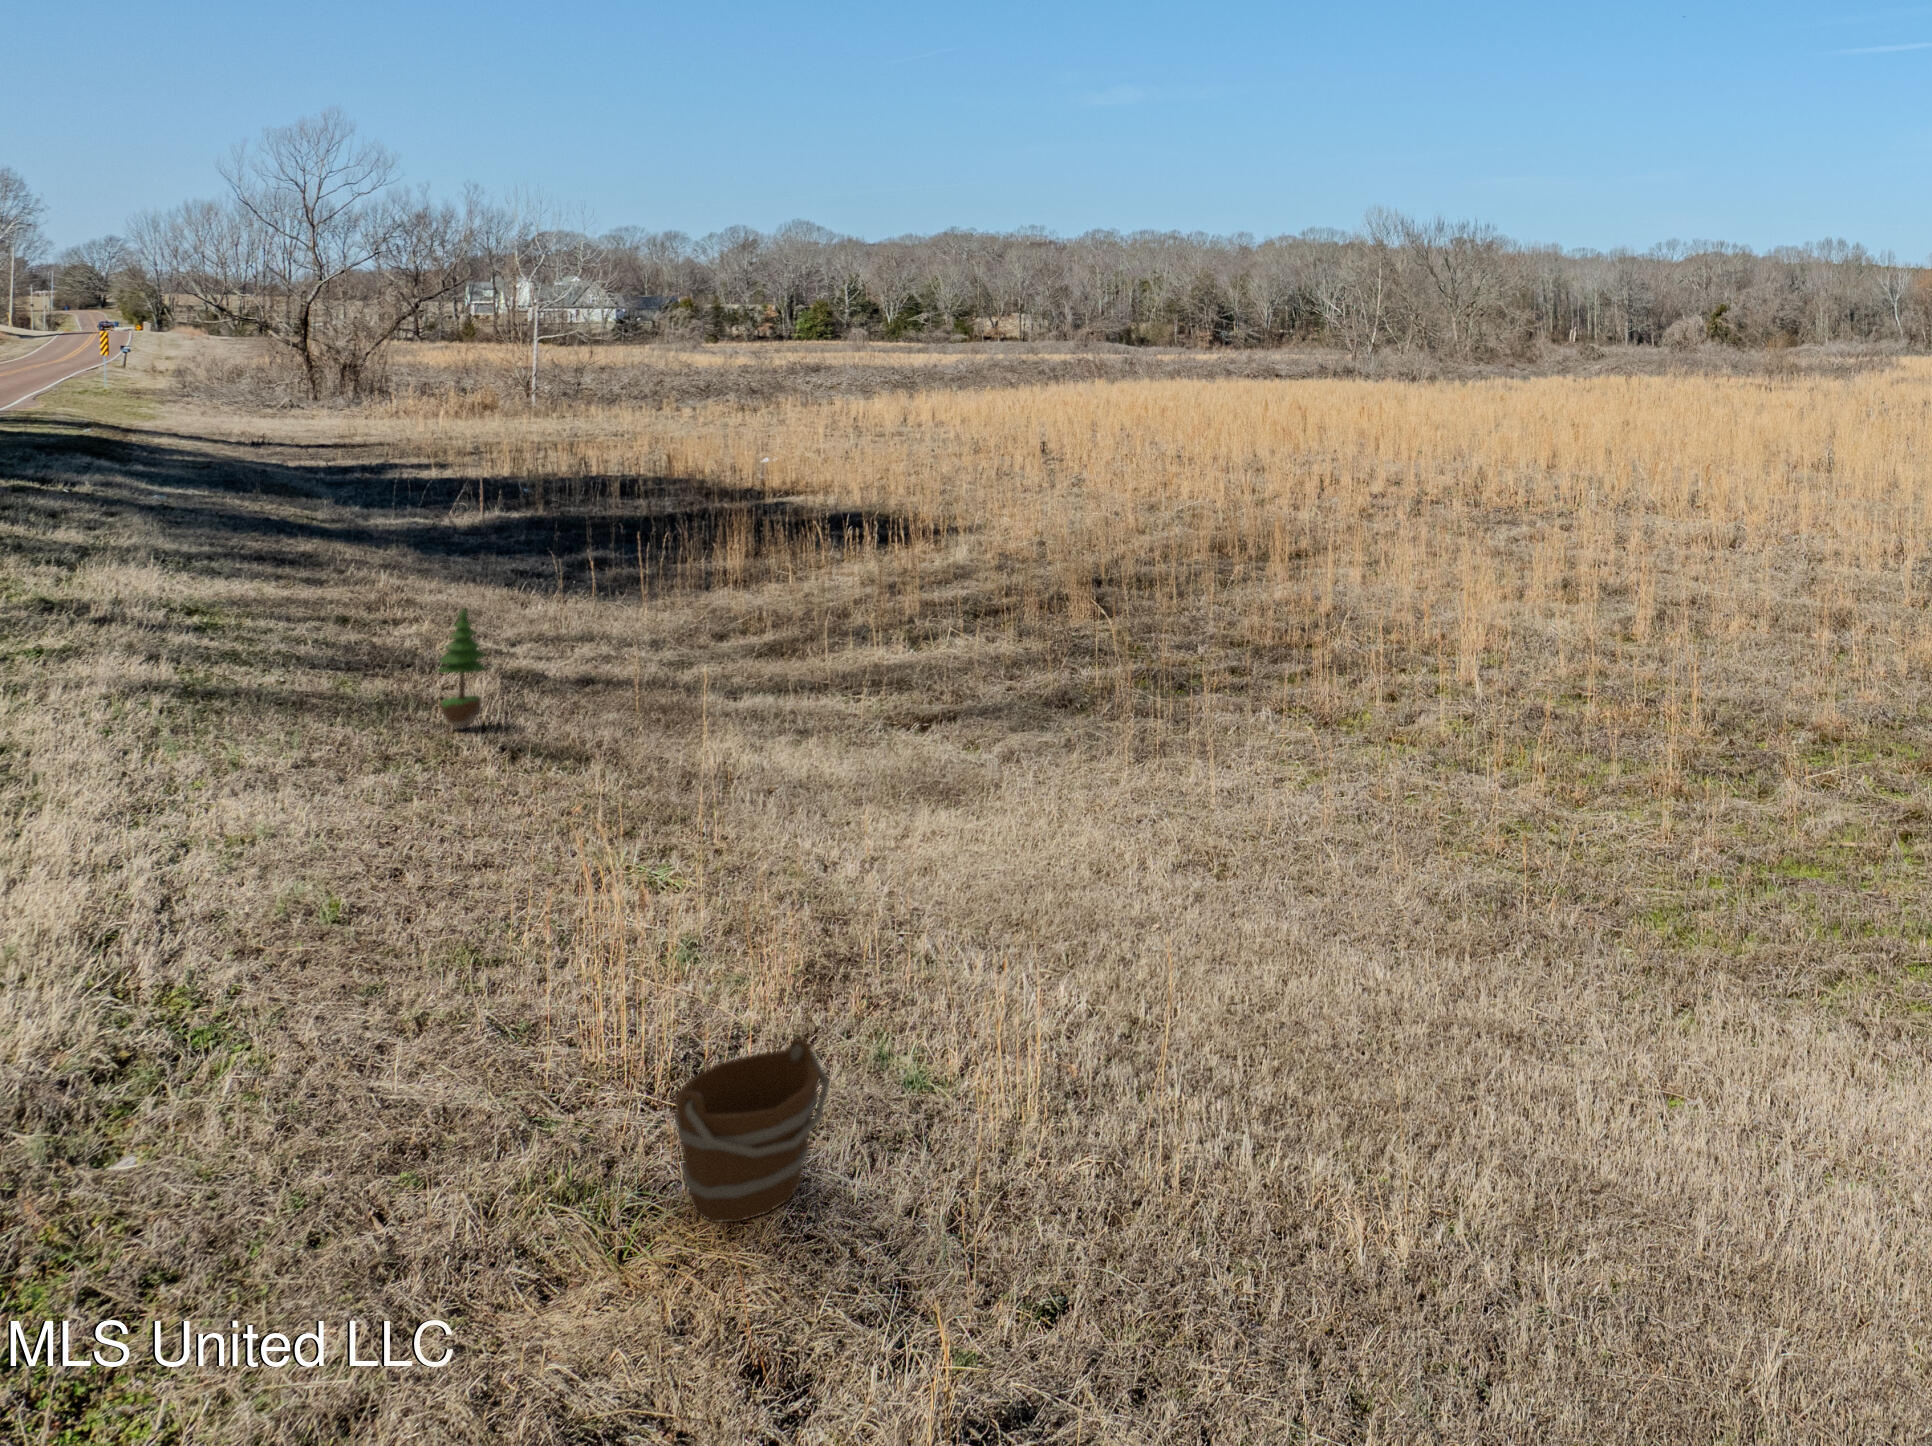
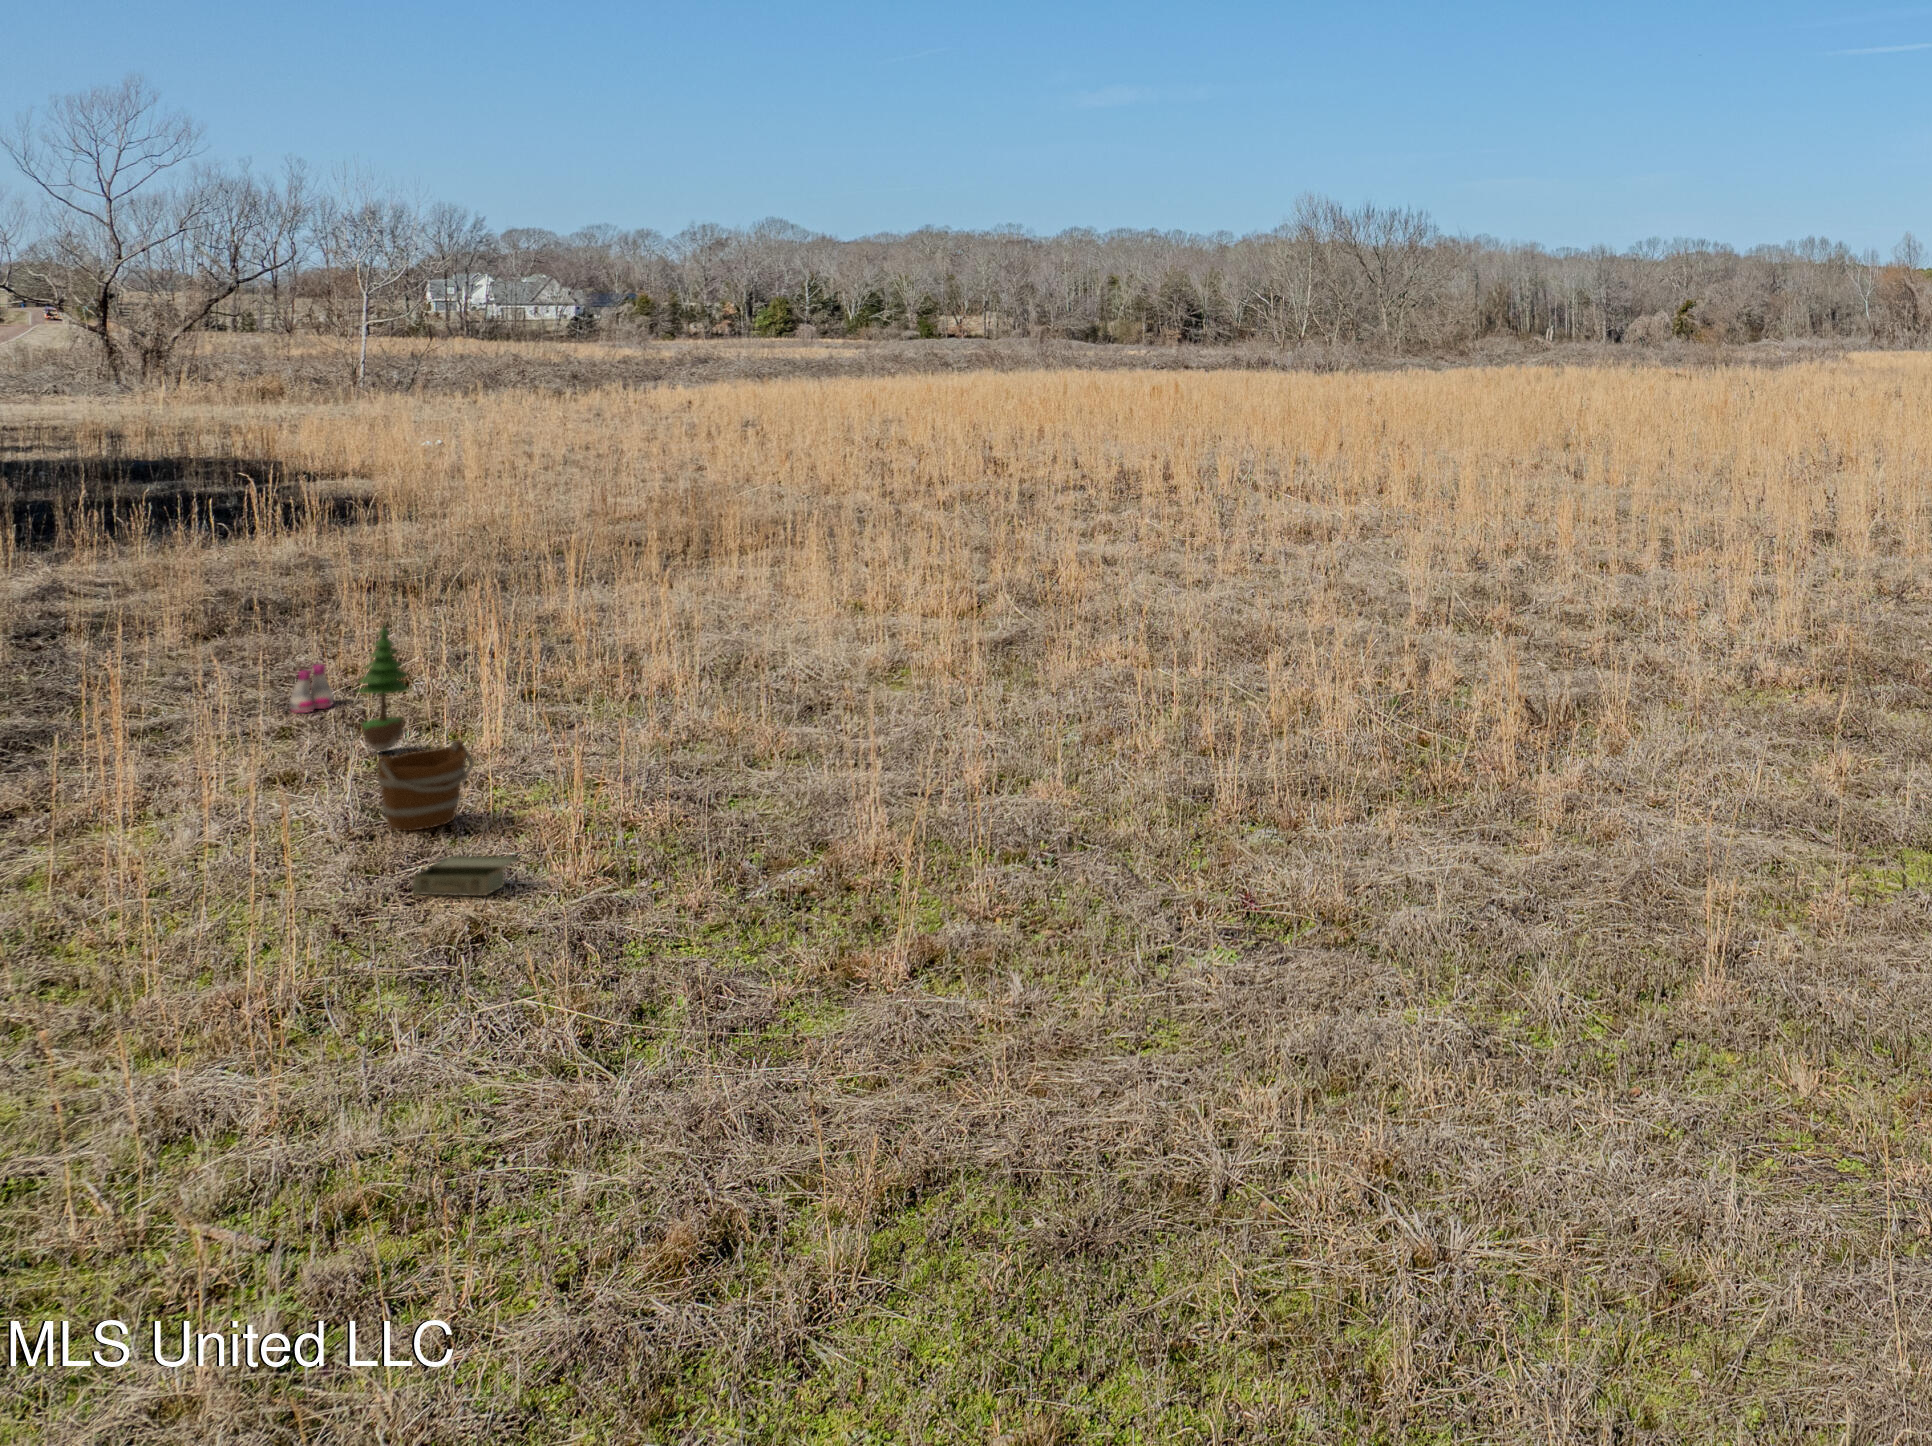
boots: none [378,642,421,690] -> present [289,664,334,713]
toolbox: none [472,835,577,875] -> present [413,856,519,896]
bucket: present [674,1039,830,1222] -> present [377,739,474,831]

